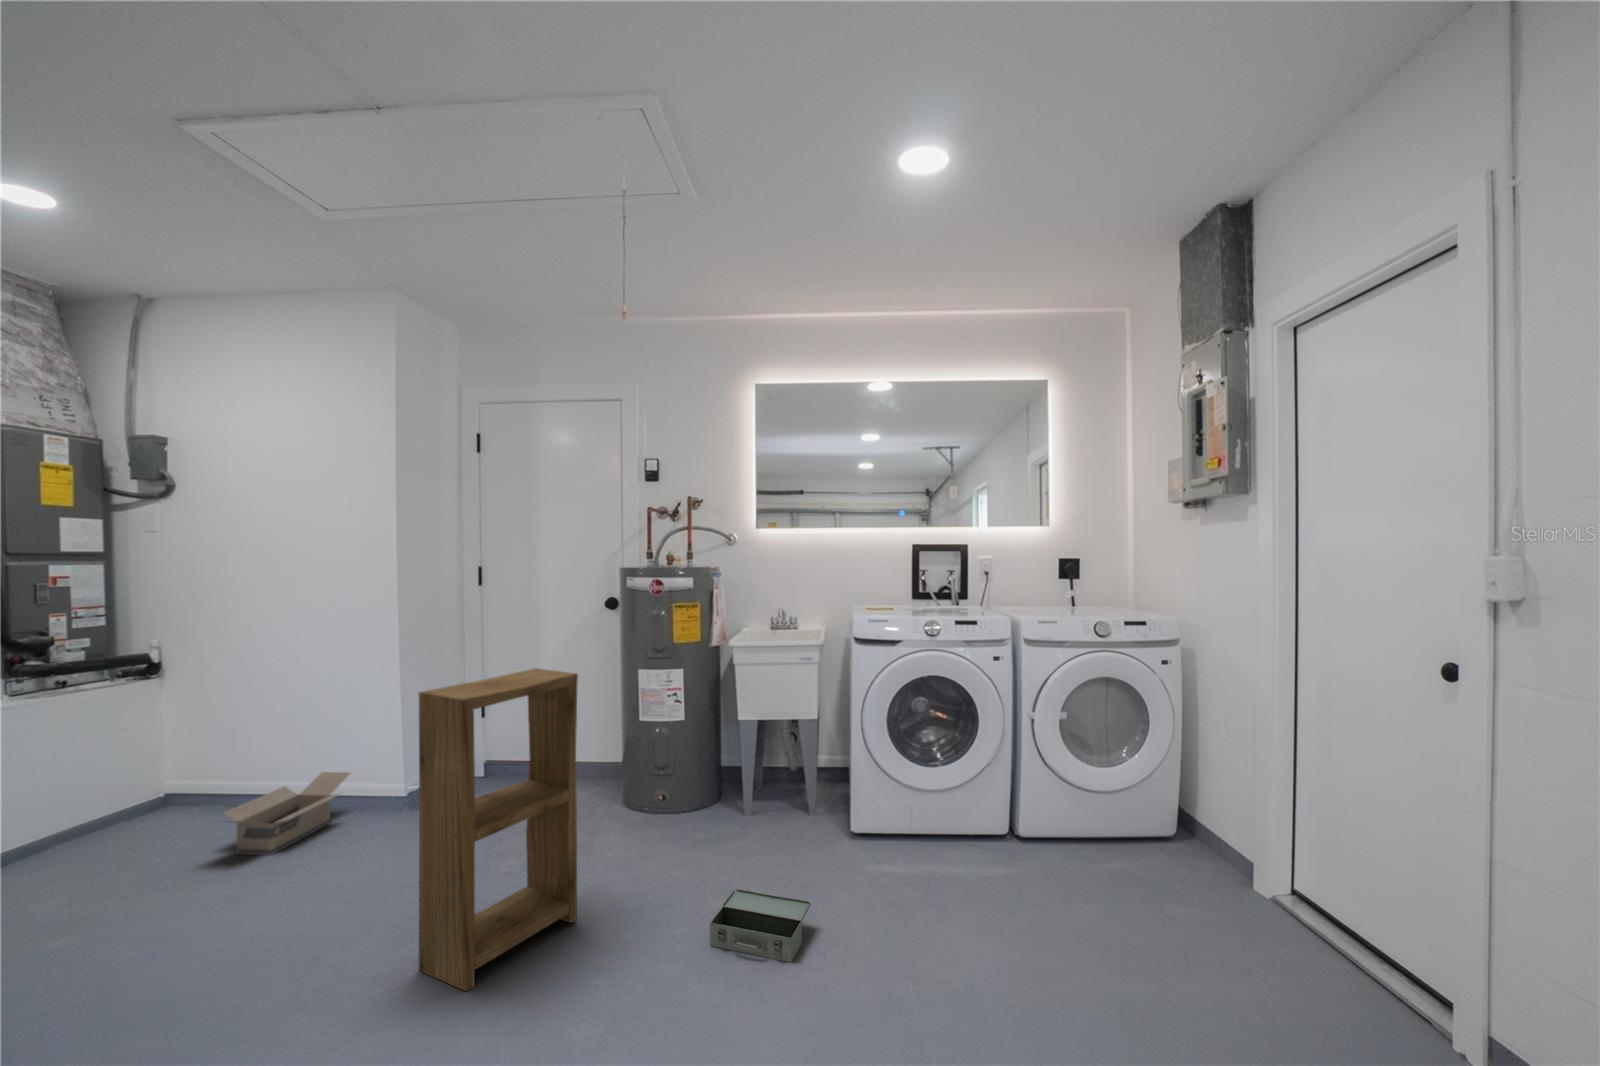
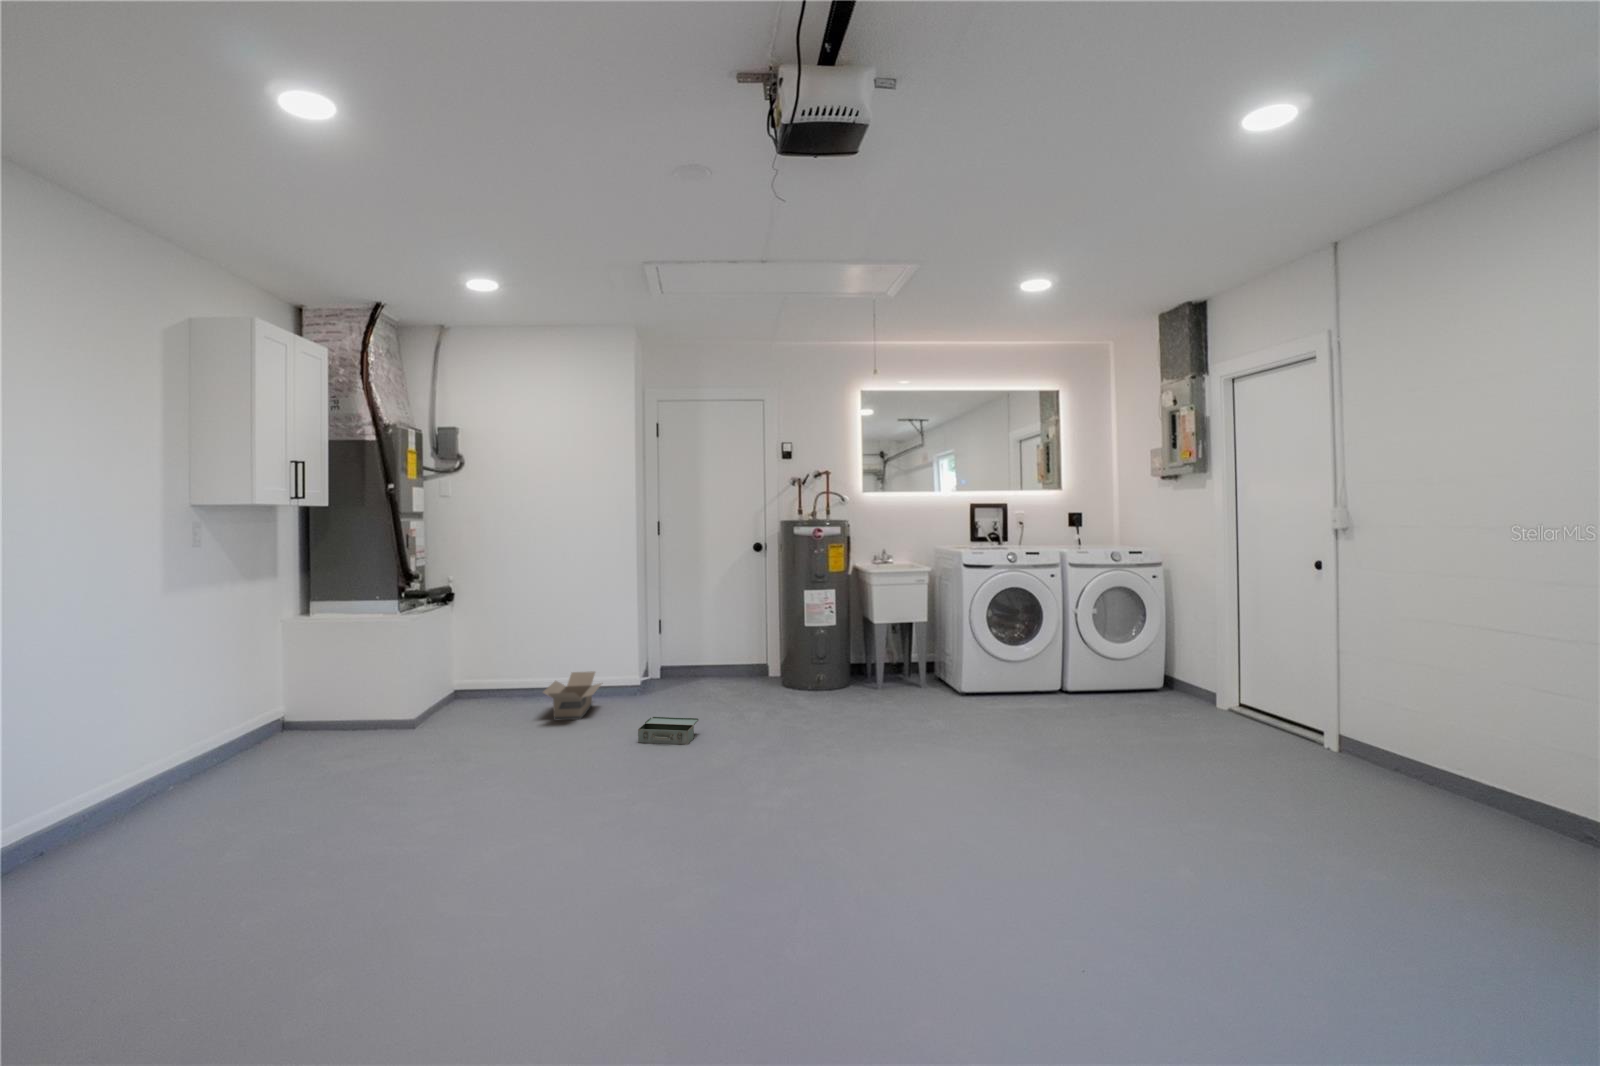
shelving unit: present [419,668,578,991] -> none [775,579,840,751]
toolbox: present [710,889,811,962] -> present [638,717,699,745]

